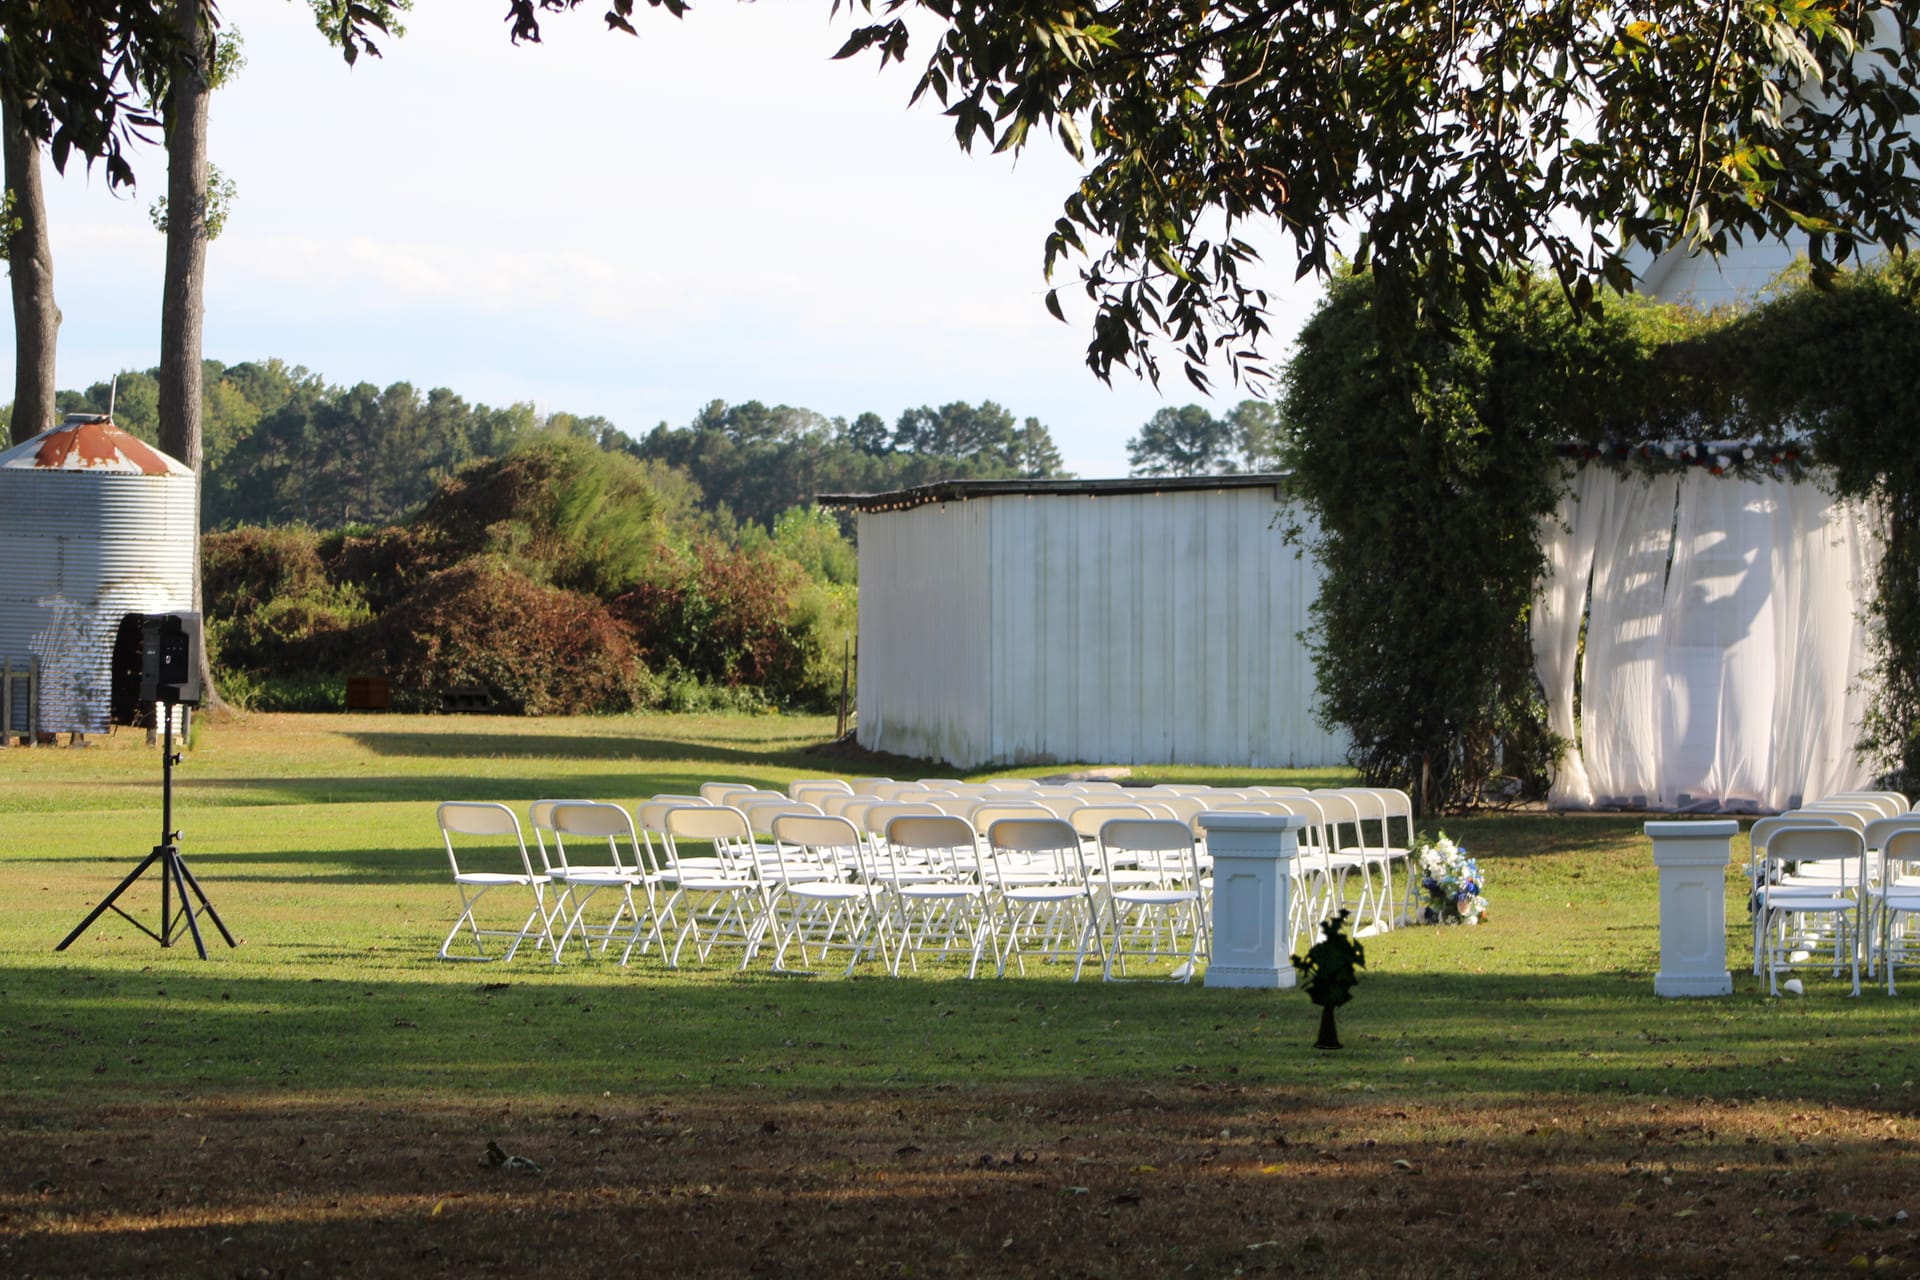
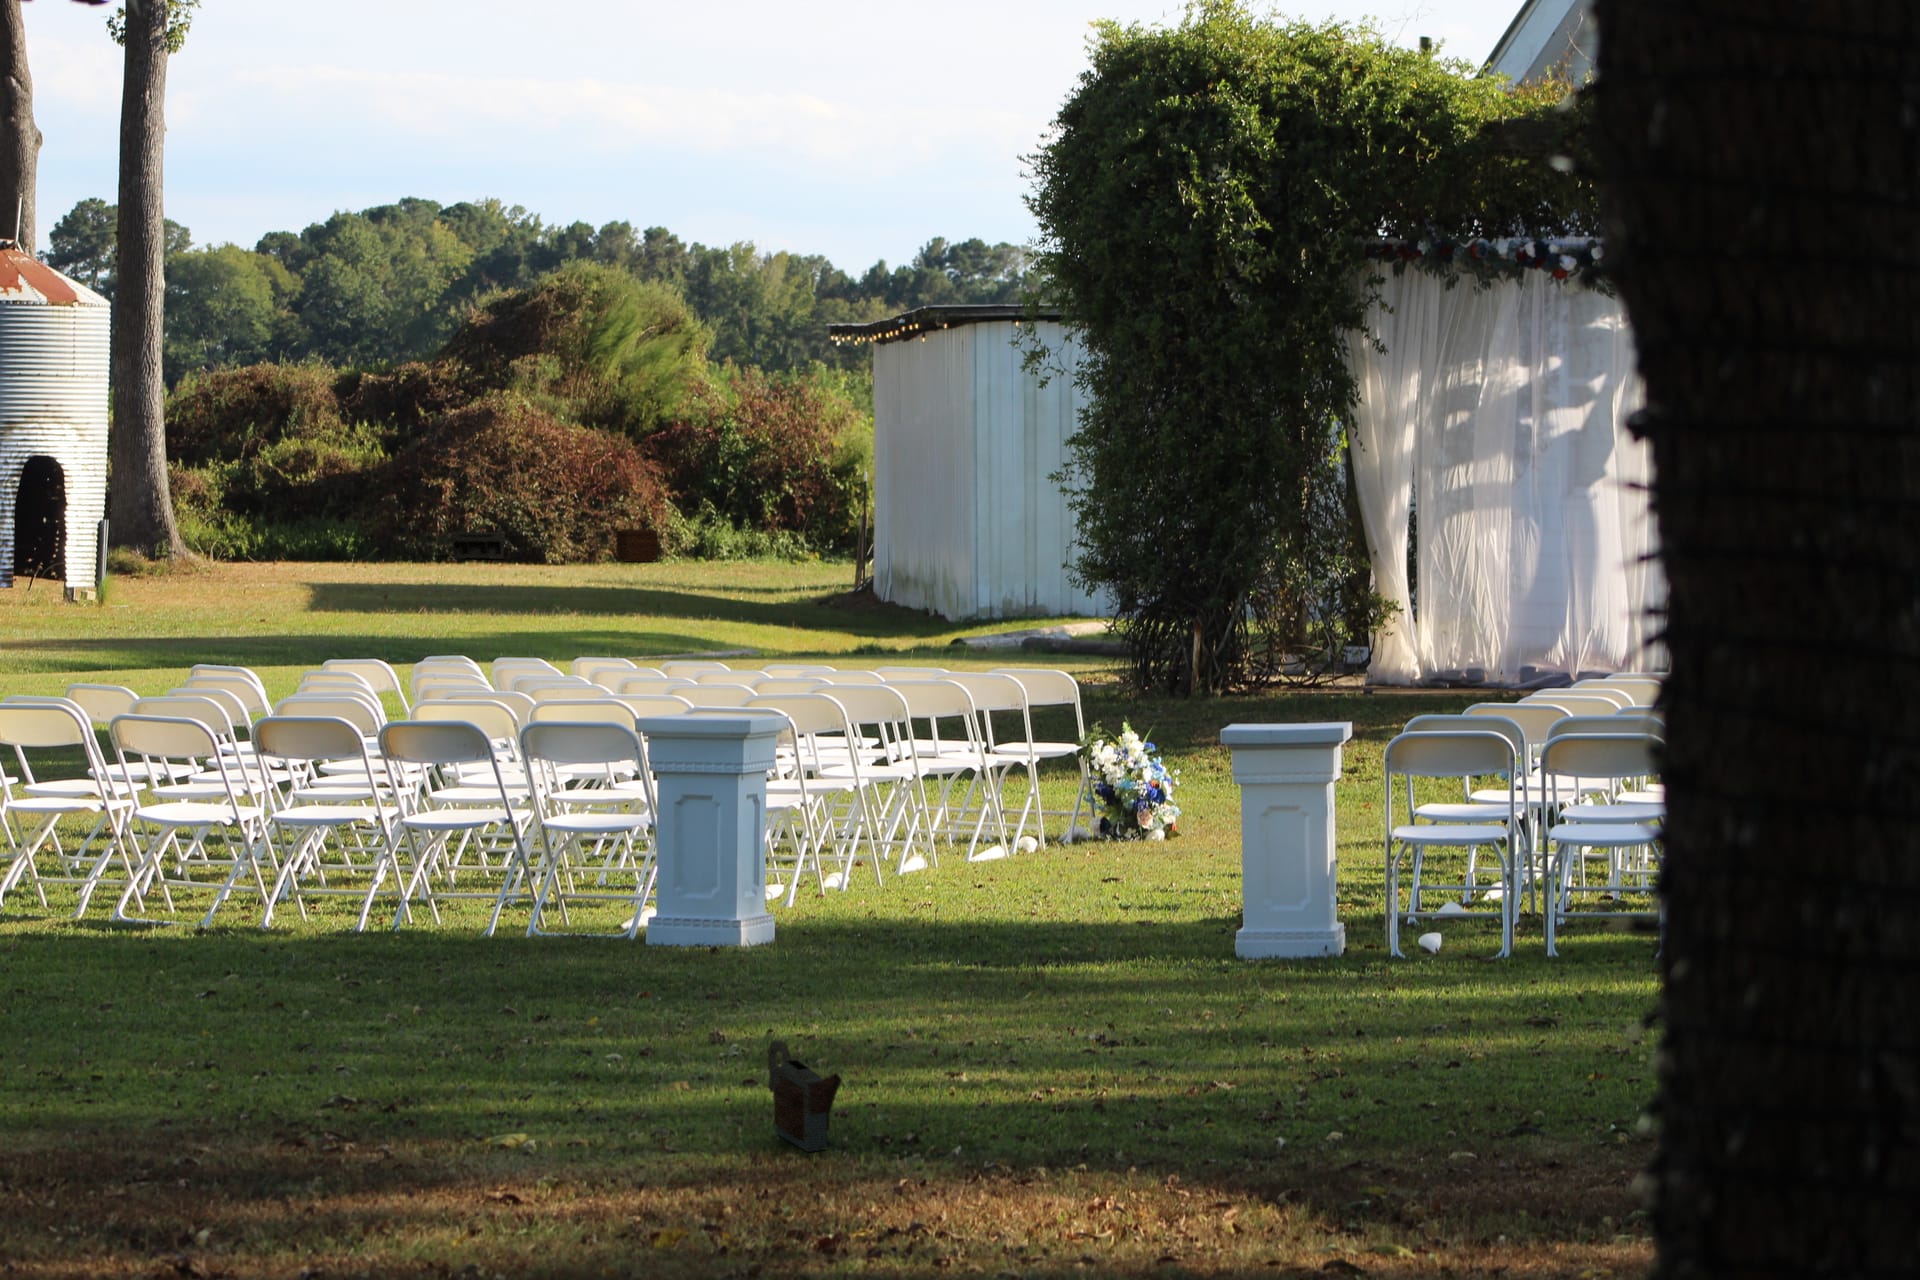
wooden crate: present [346,677,390,708] -> present [616,529,658,562]
decorative plant: present [1290,908,1368,1049] -> none [292,878,424,1096]
watering can: none [1621,1003,1708,1067] -> present [768,1040,841,1152]

